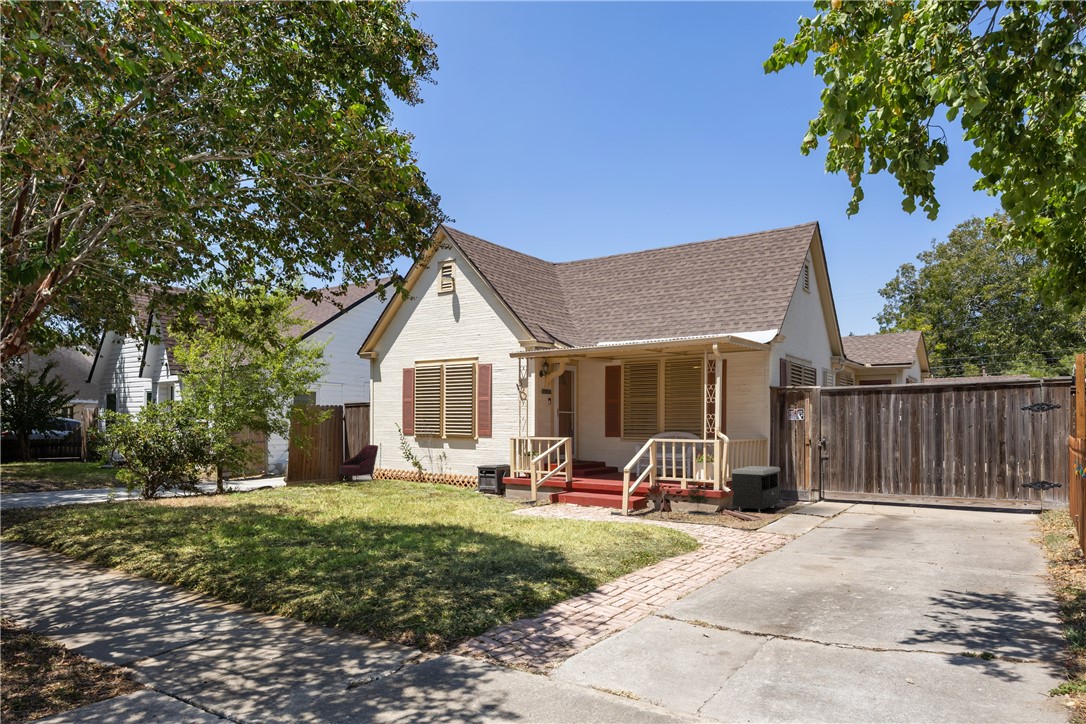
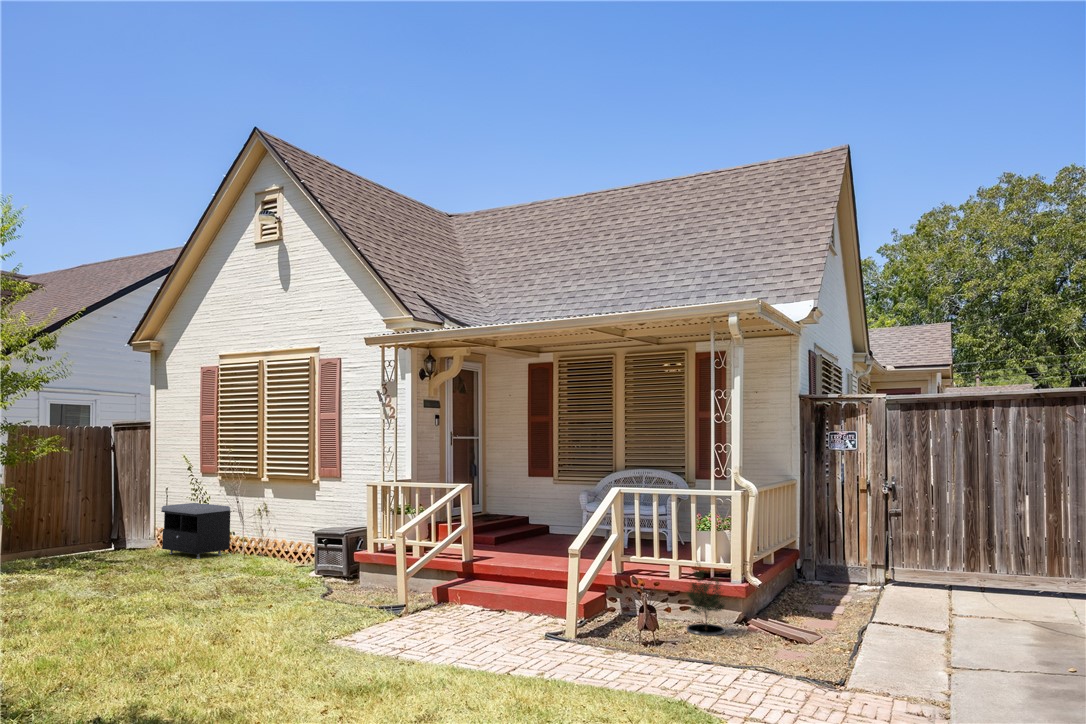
armchair: present [339,445,378,482] -> none [89,491,160,555]
storage bench: present [732,466,780,513] -> present [161,503,230,559]

